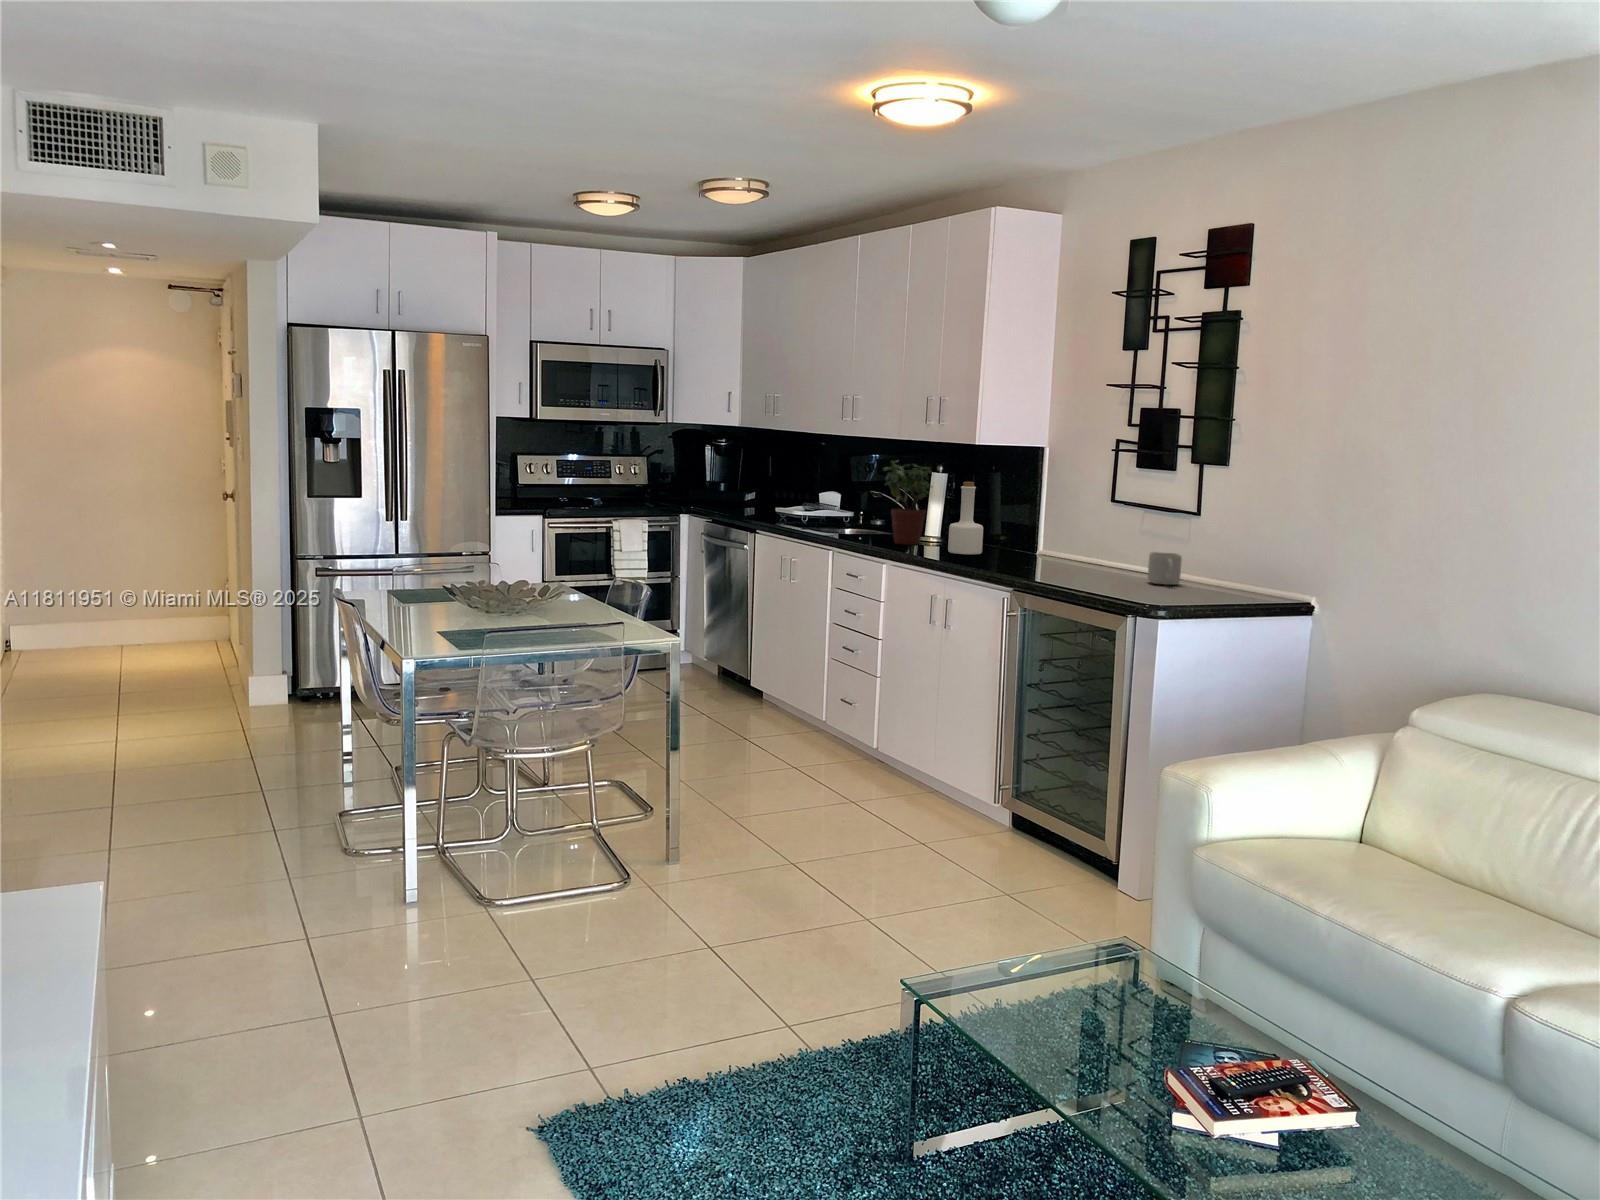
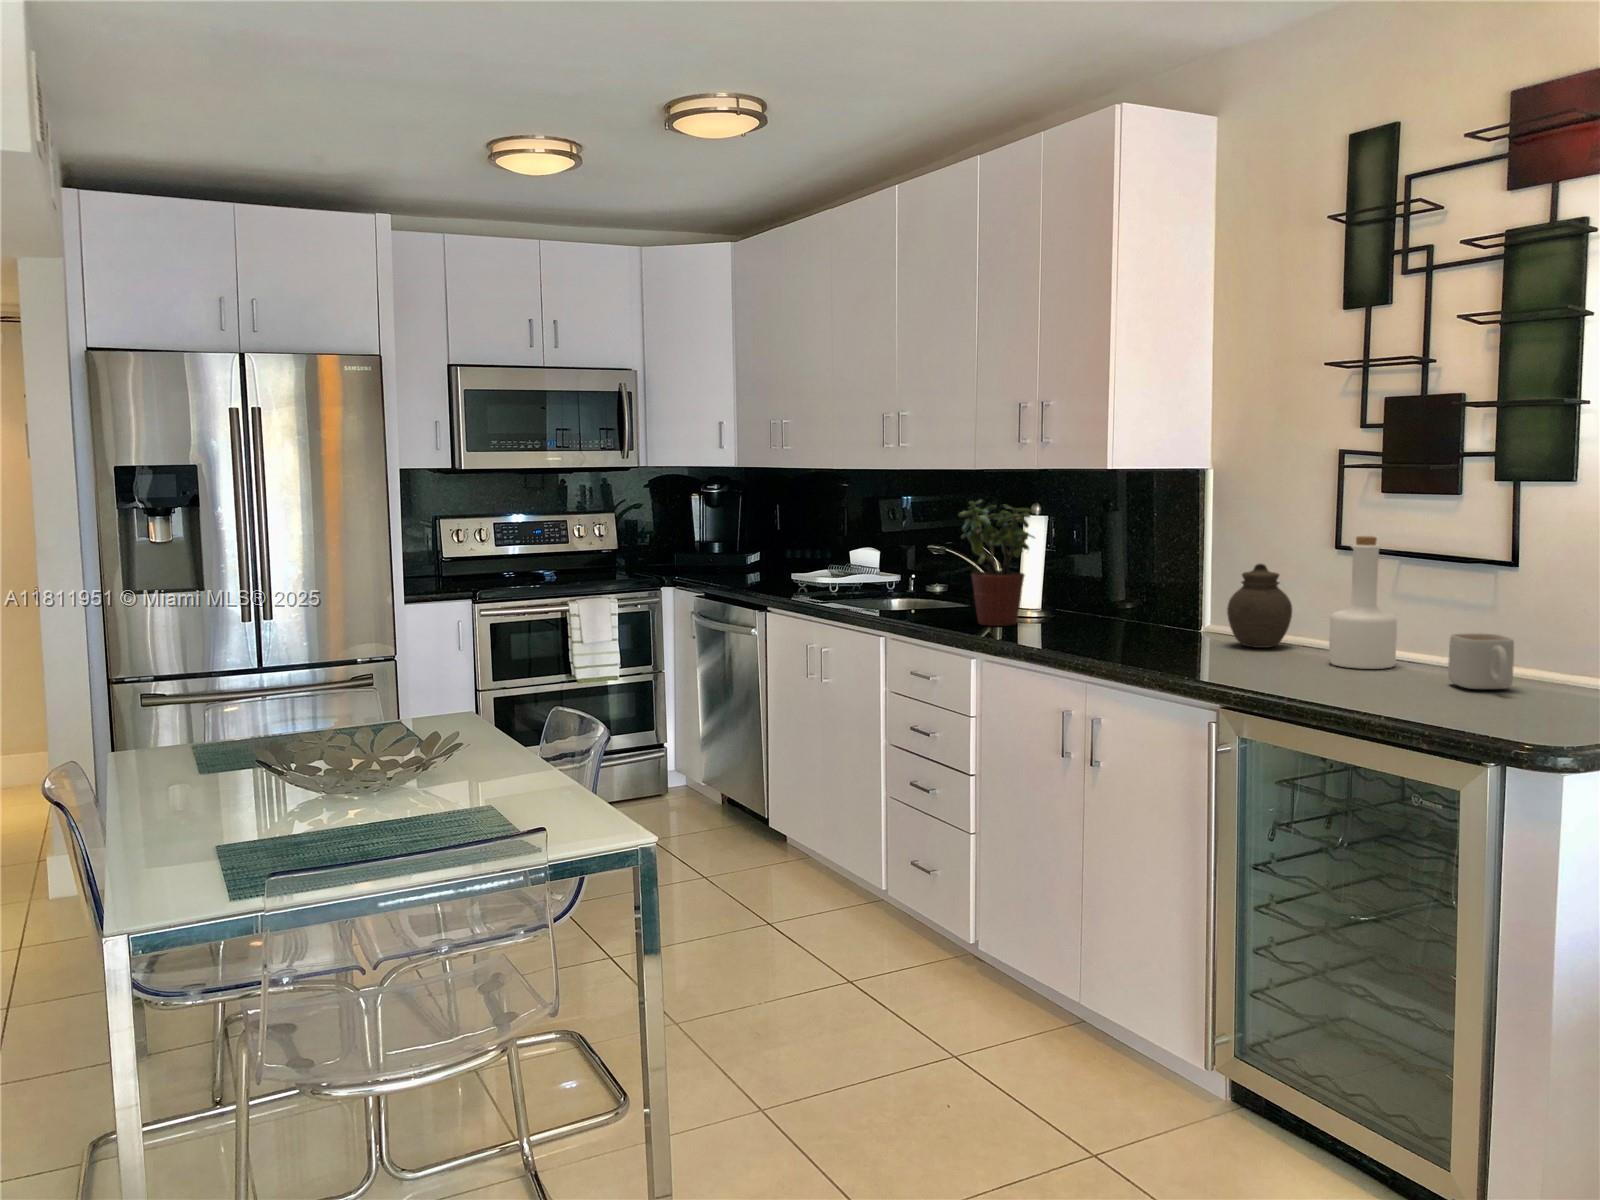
bottle: present [948,482,983,555] -> present [1329,536,1397,669]
jar: none [1043,509,1083,562] -> present [1227,564,1292,648]

